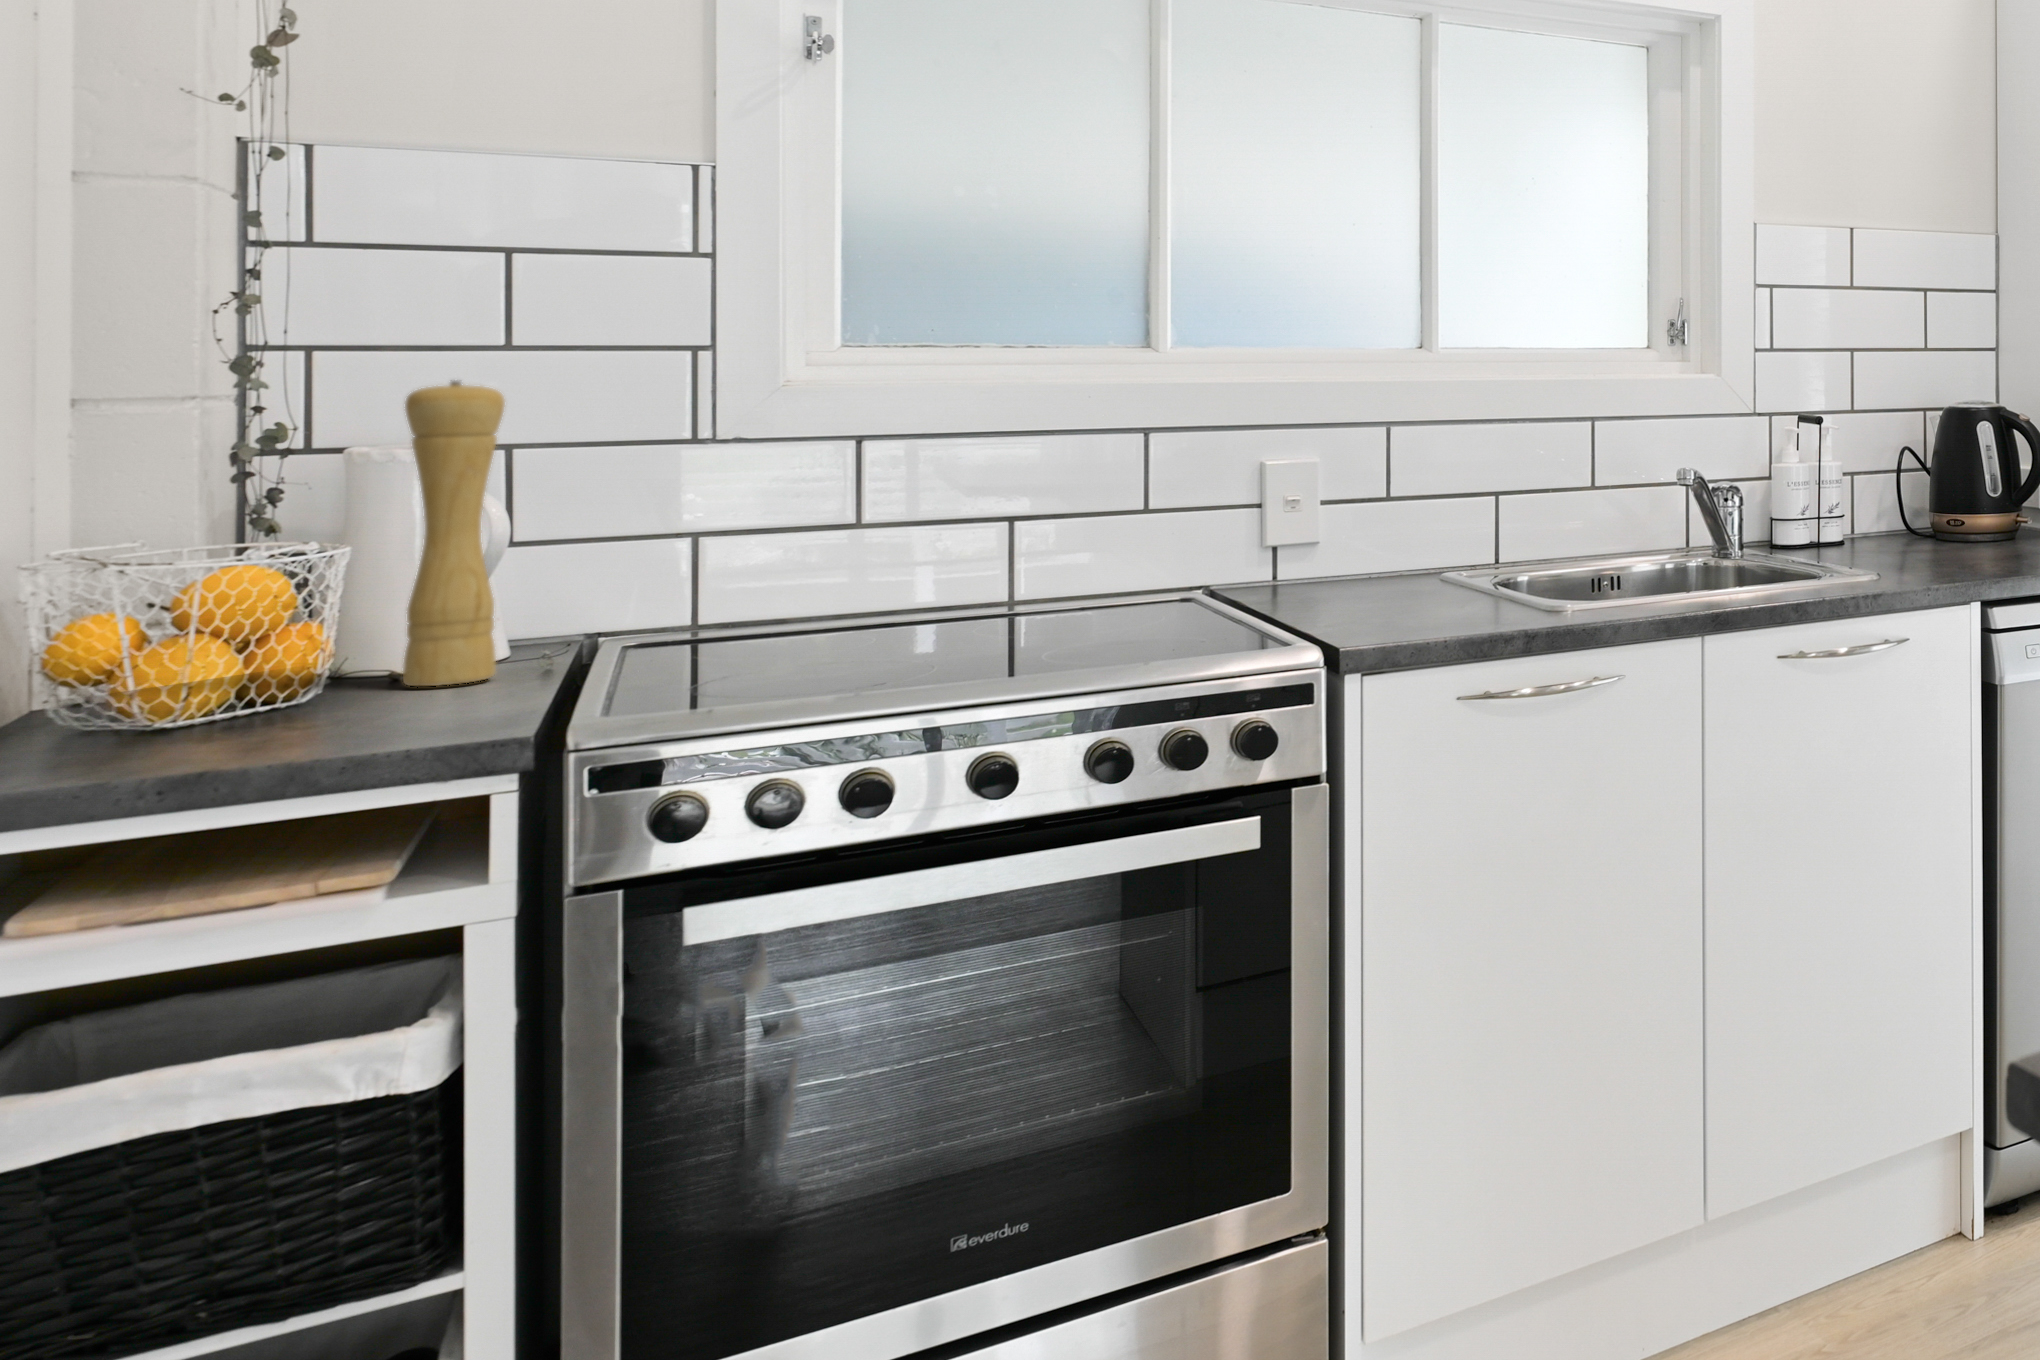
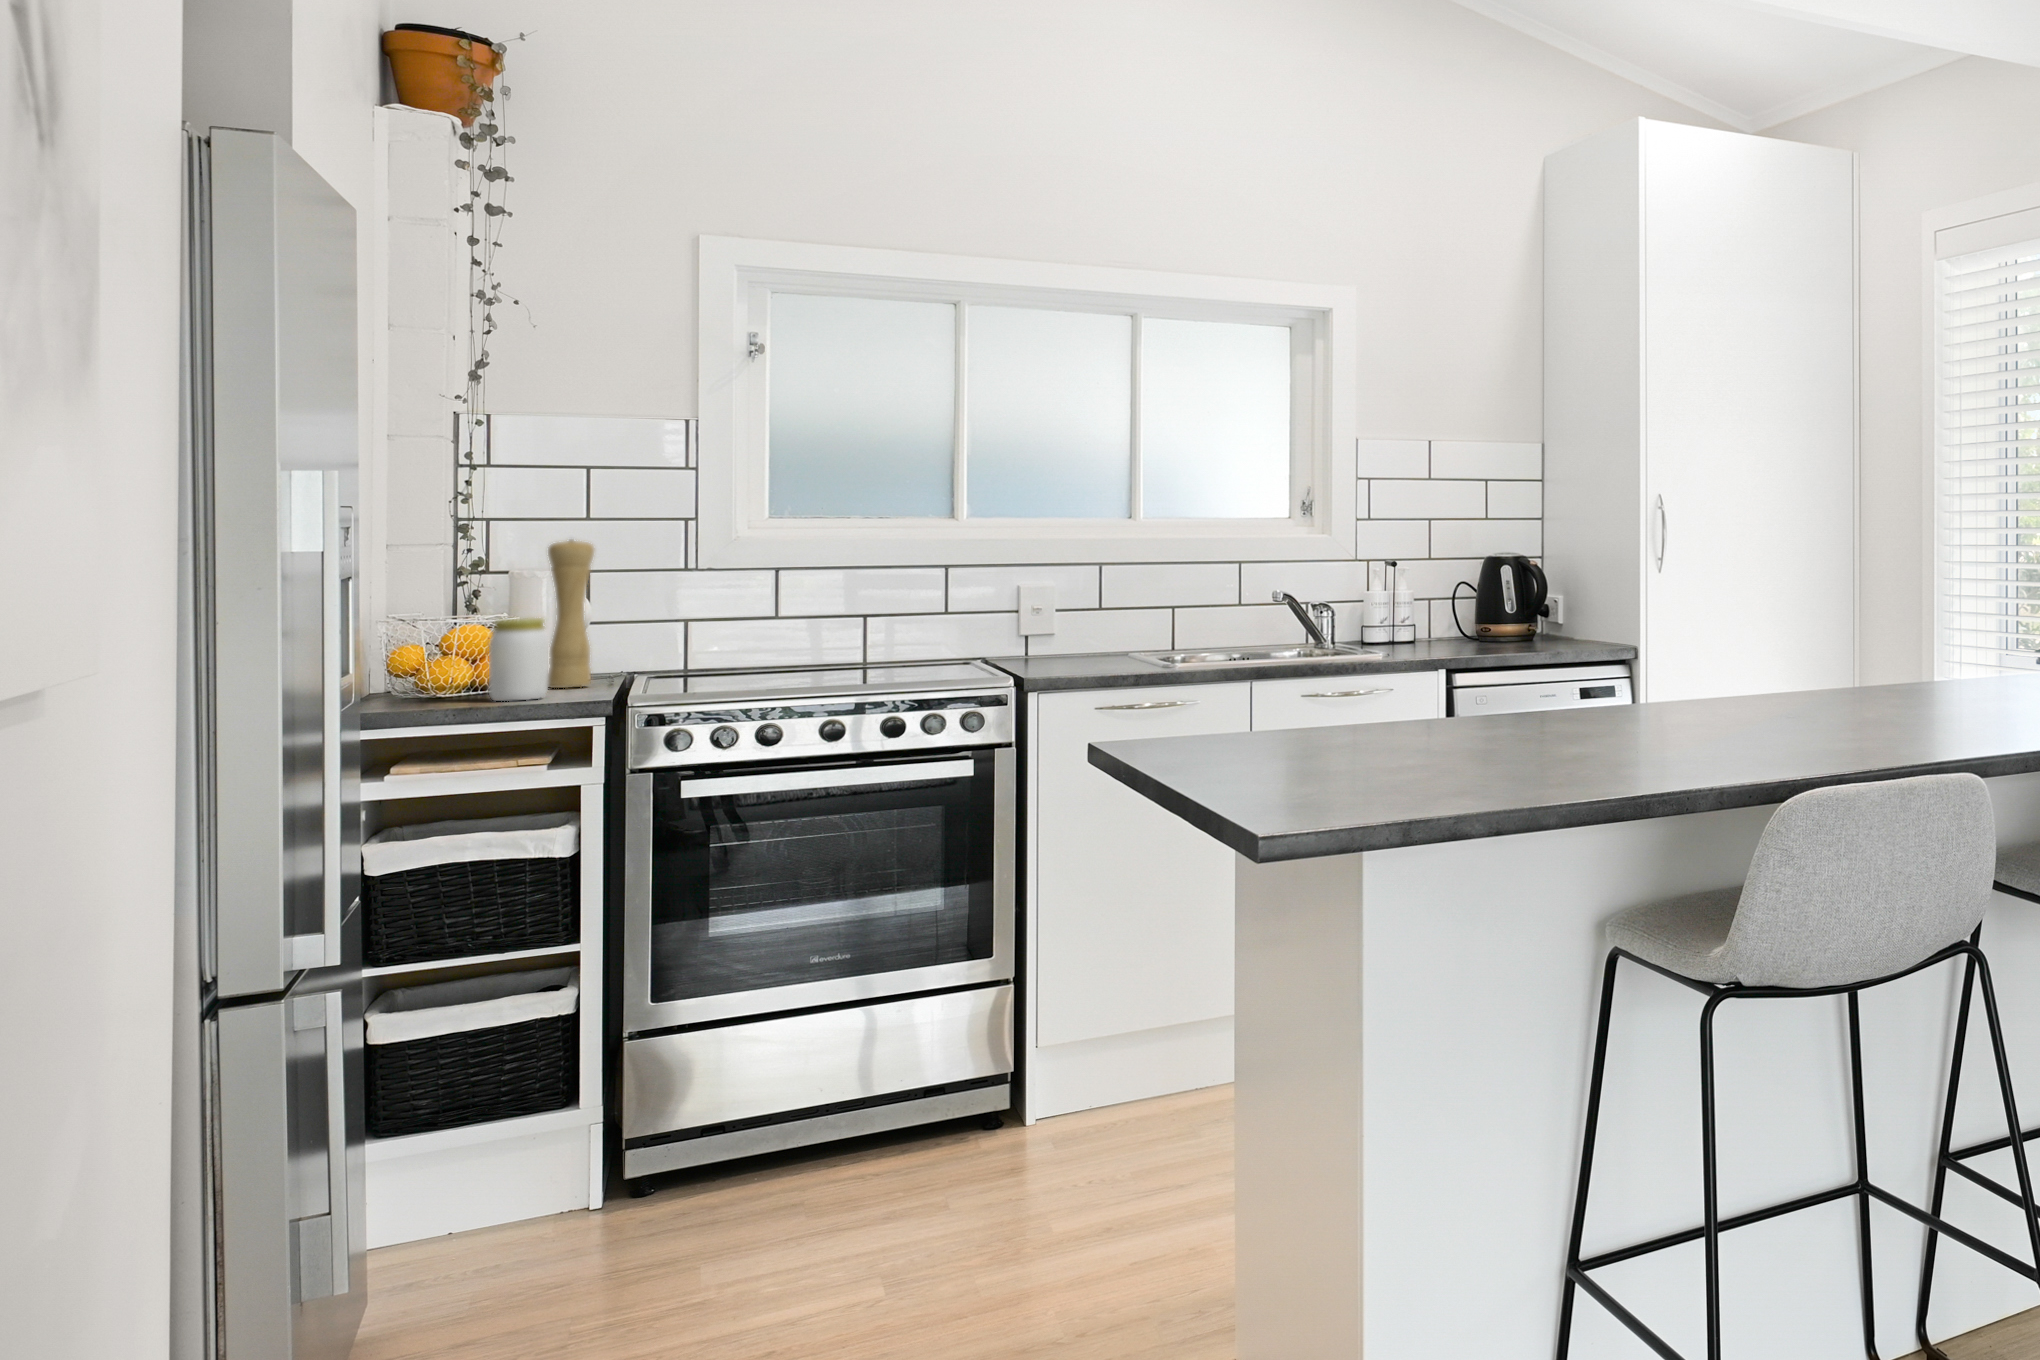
jar: none [253,556,396,745] -> present [489,618,548,701]

